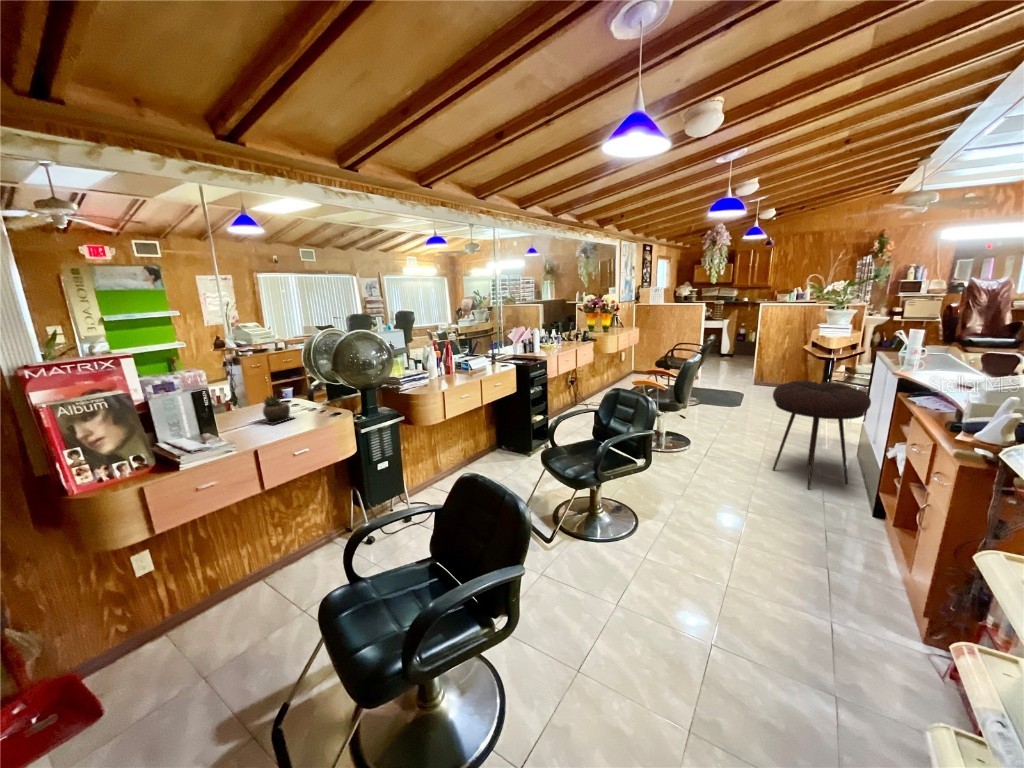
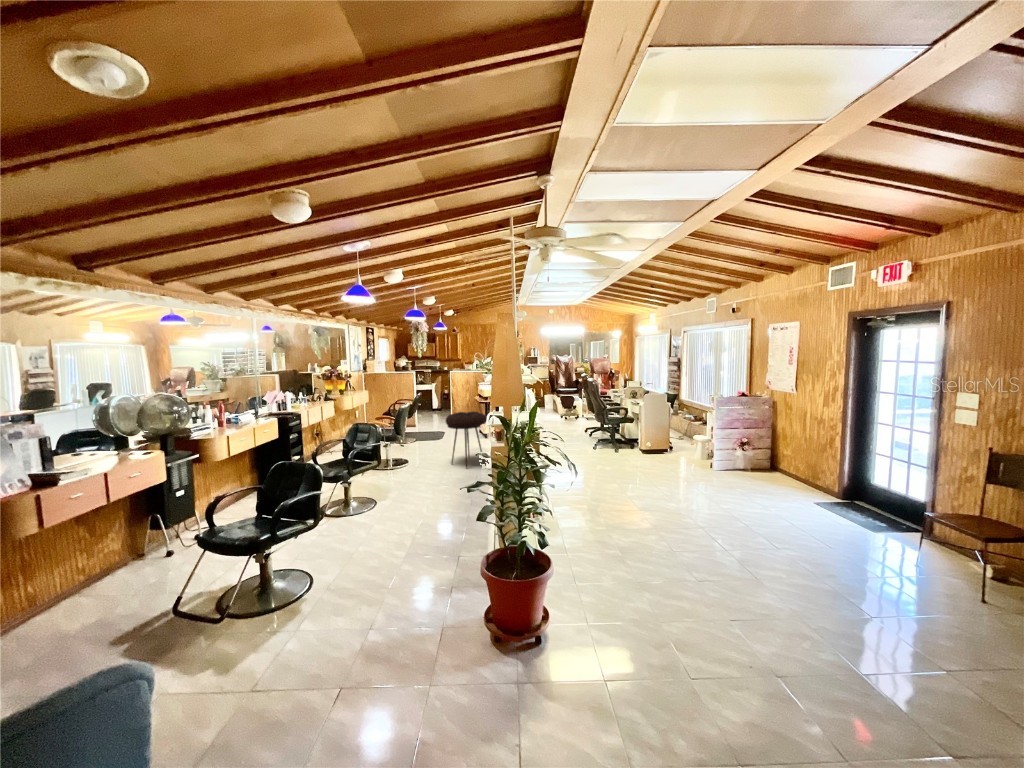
succulent plant: present [260,395,293,424] -> none [71,442,110,466]

